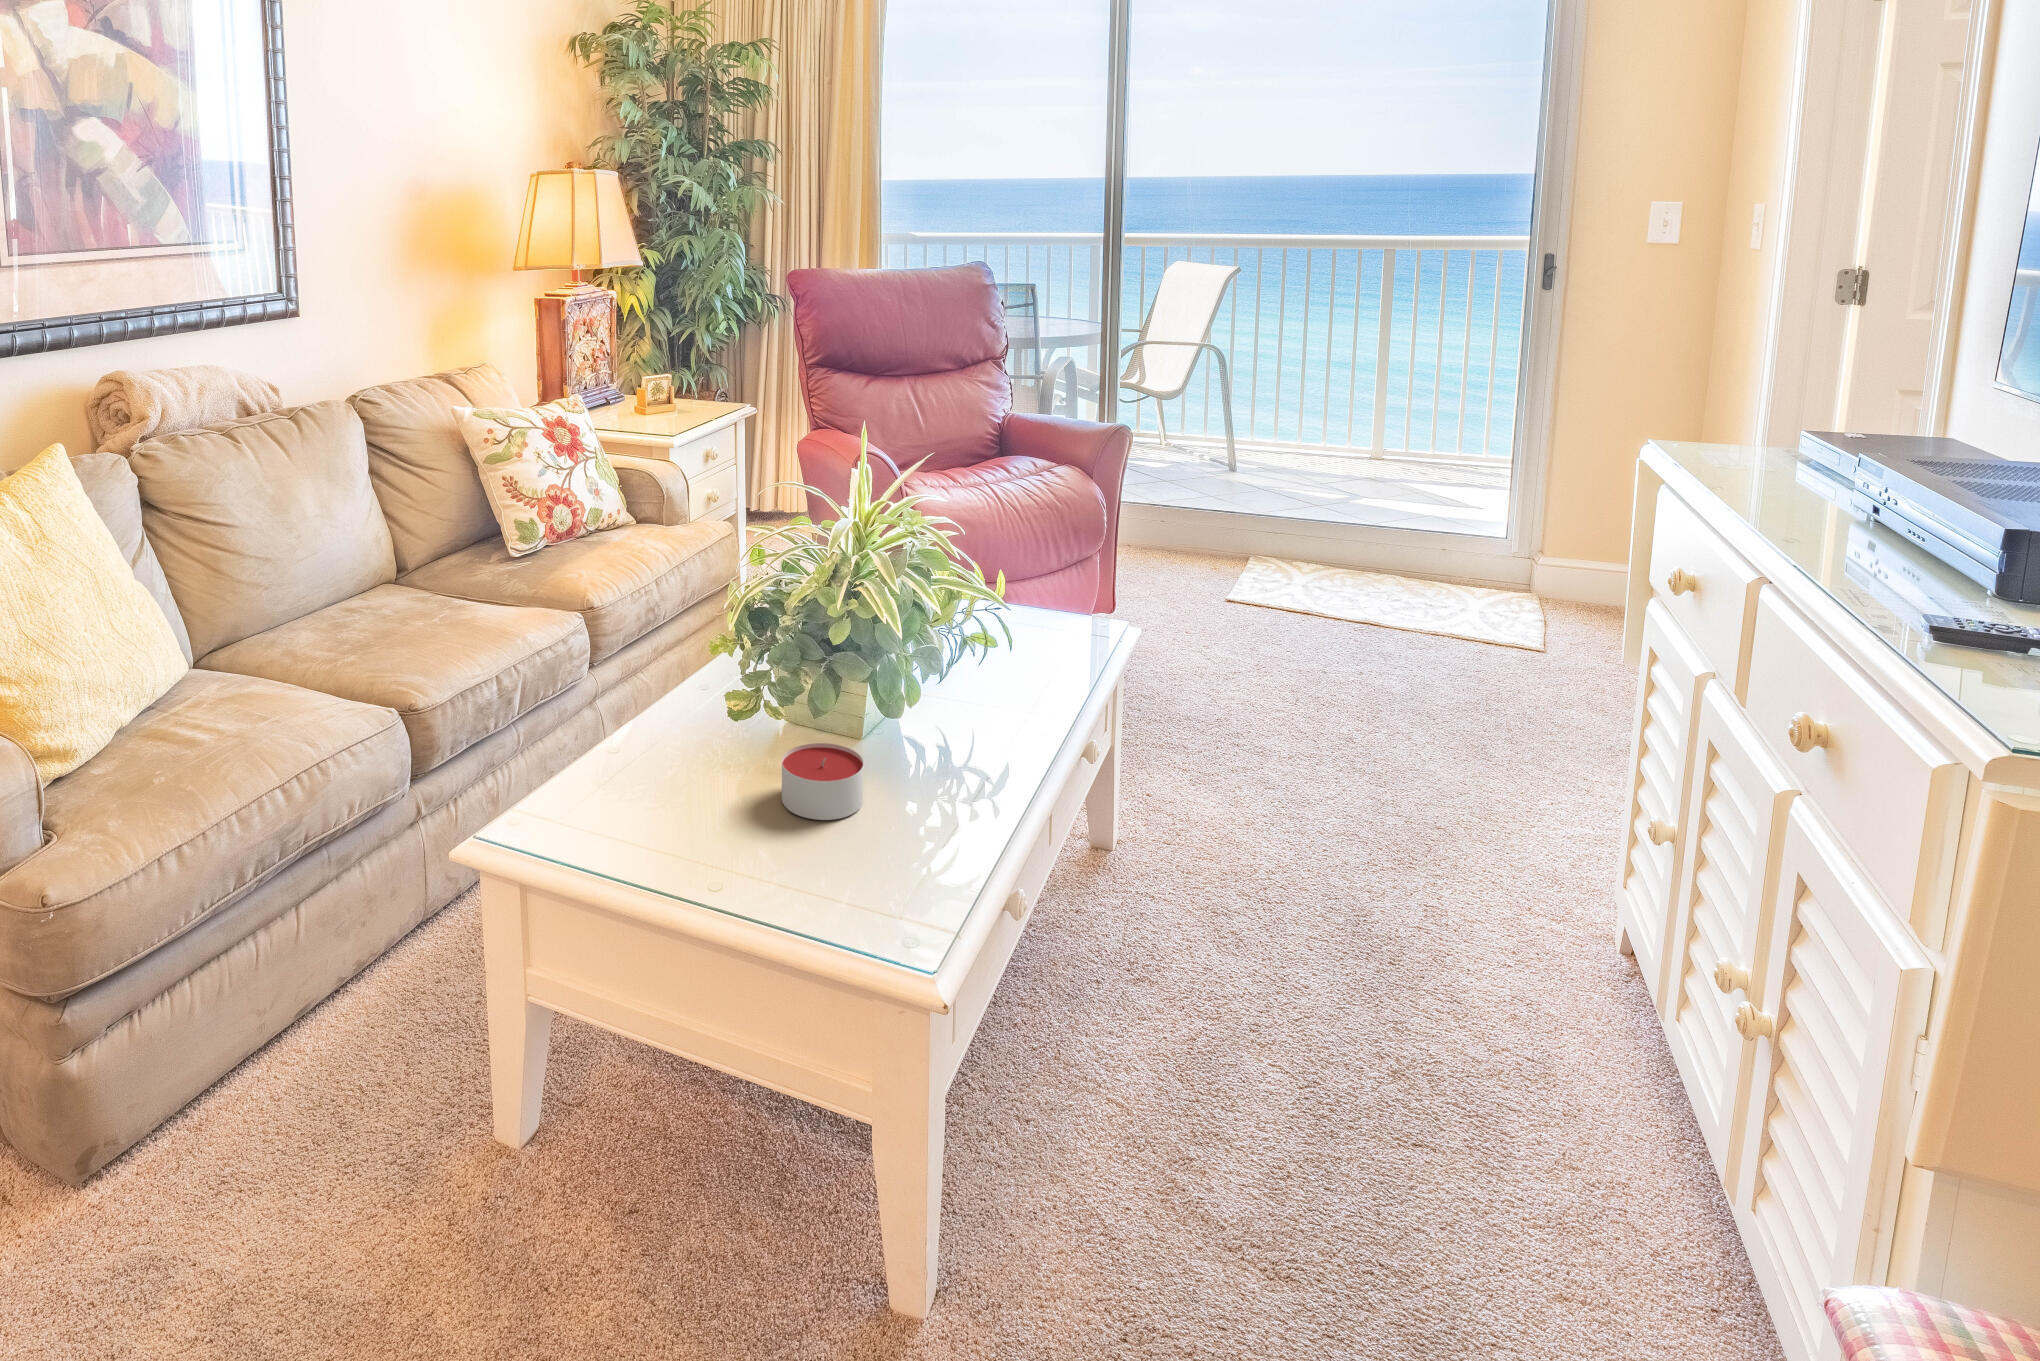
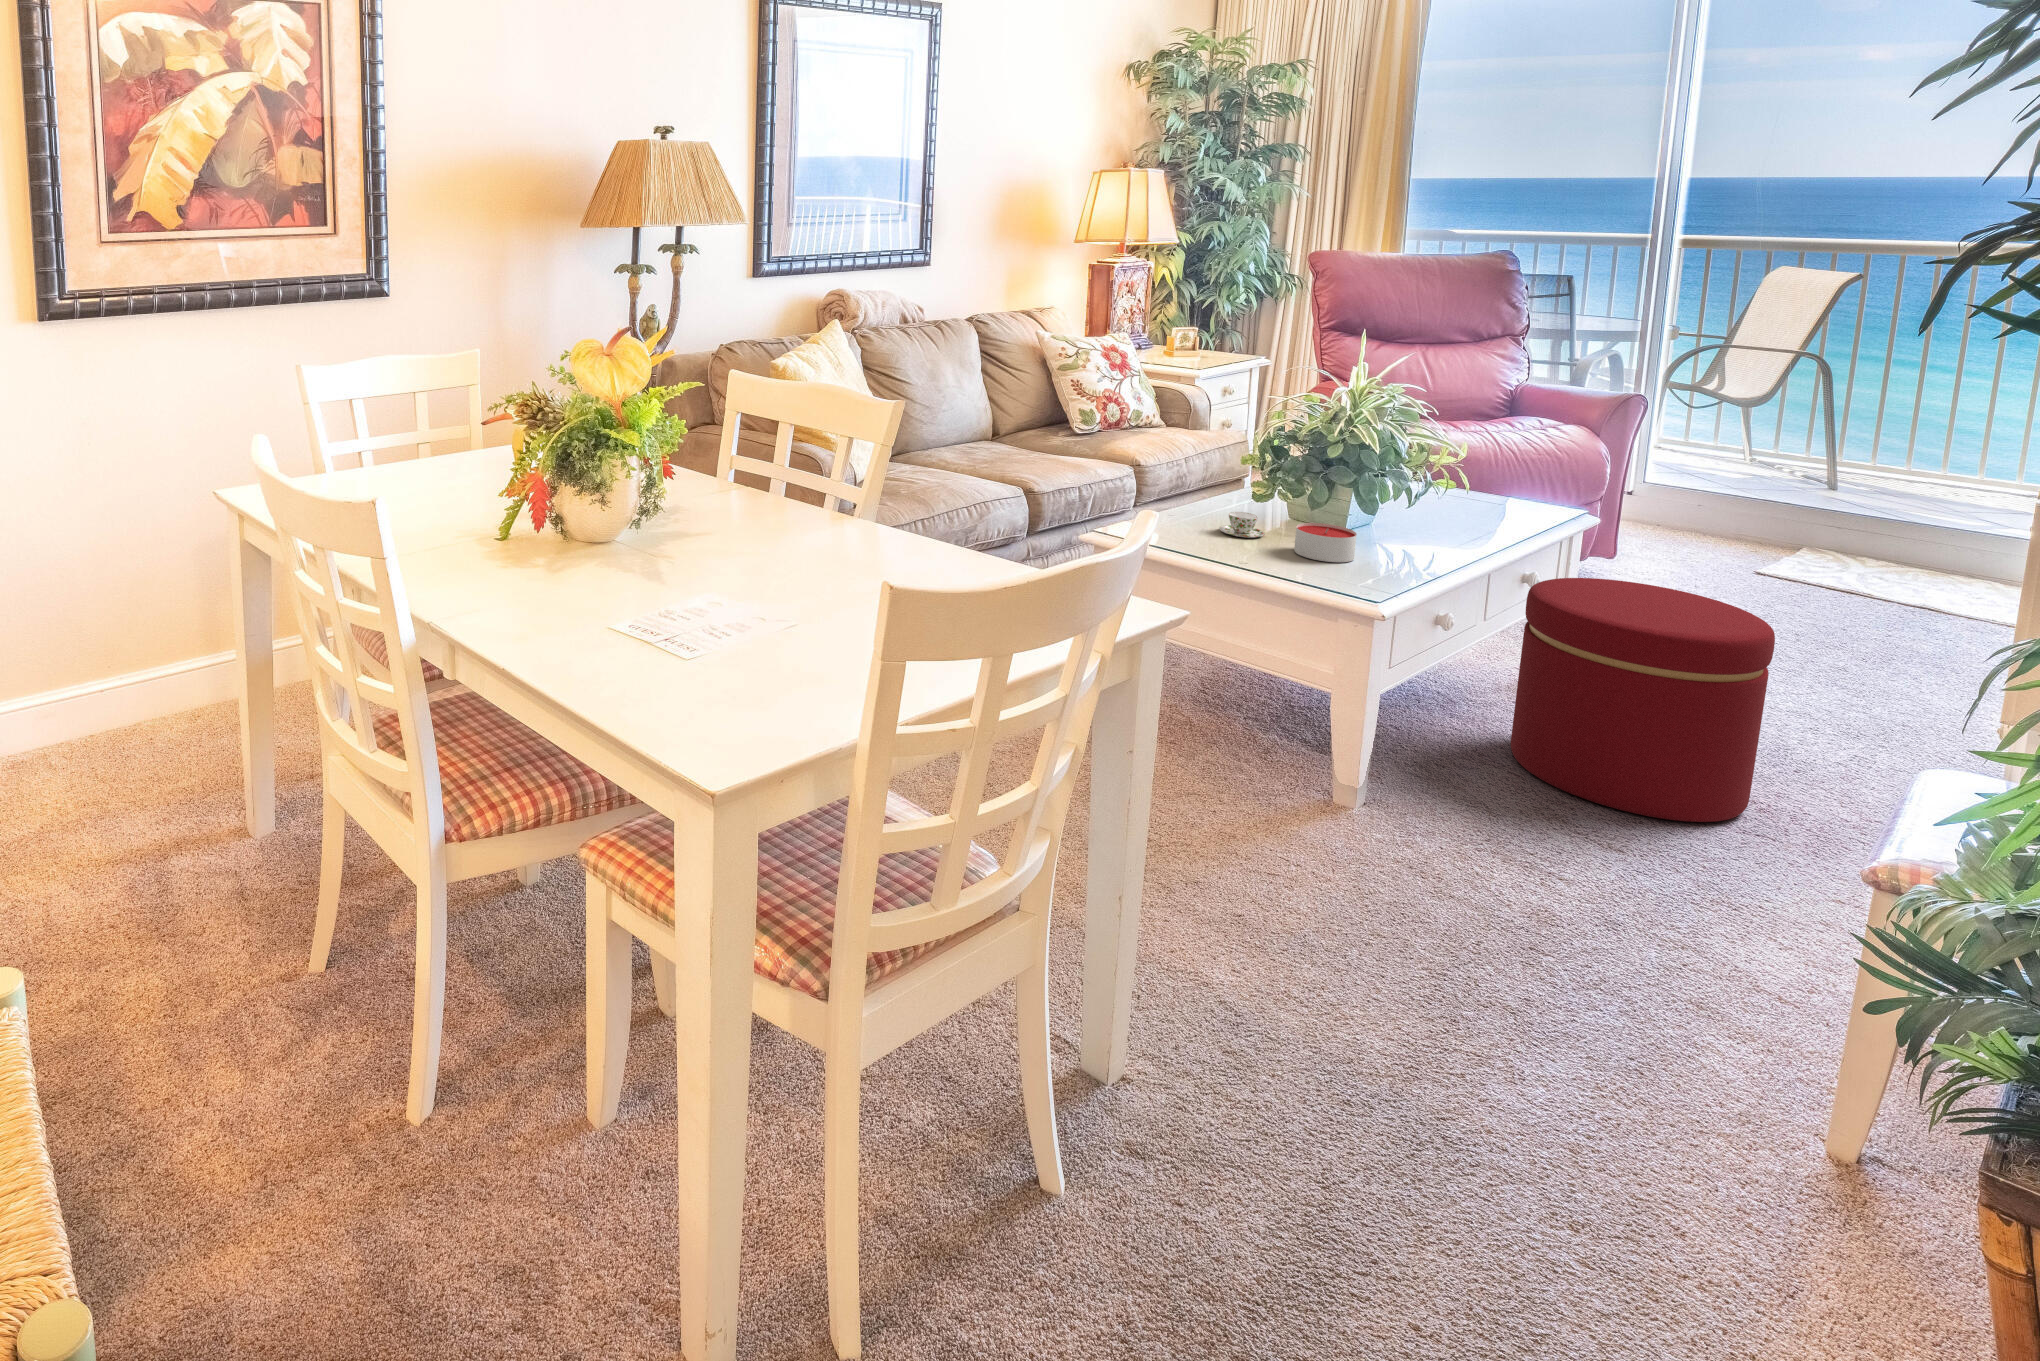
teacup: none [678,729,742,778] -> present [1219,512,1265,538]
ottoman: none [1068,747,1350,1127] -> present [1511,578,1775,822]

